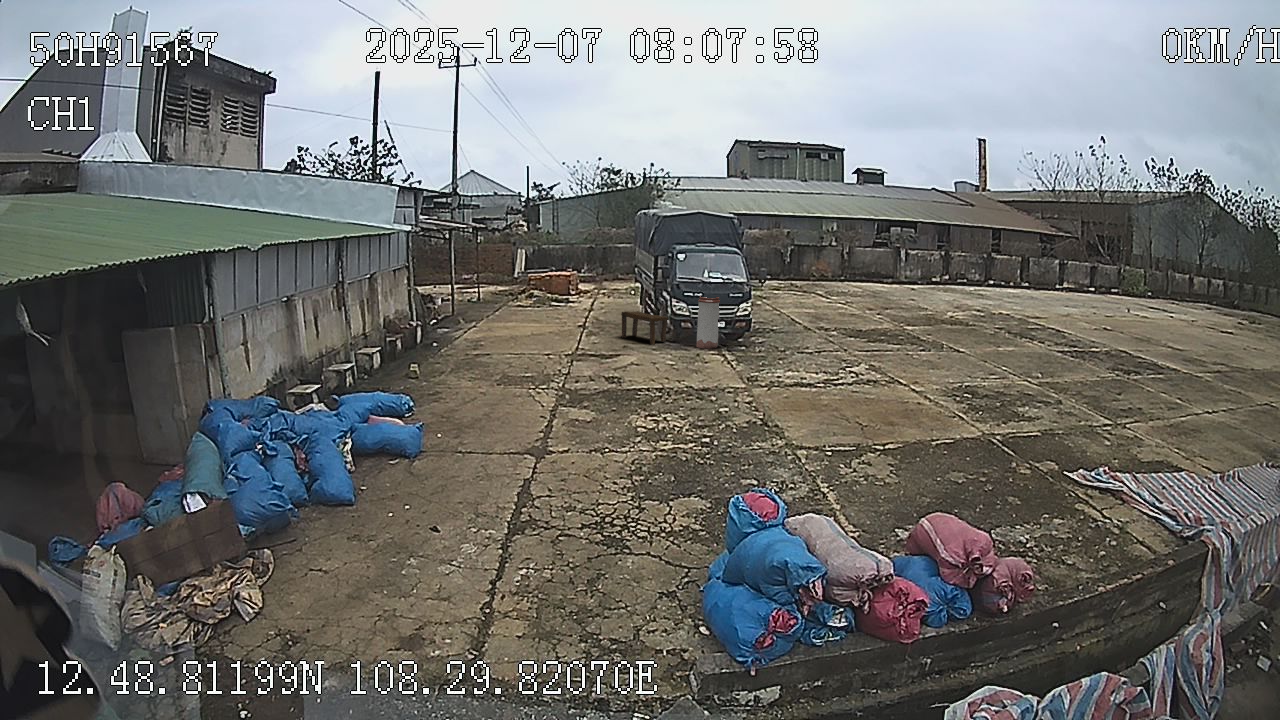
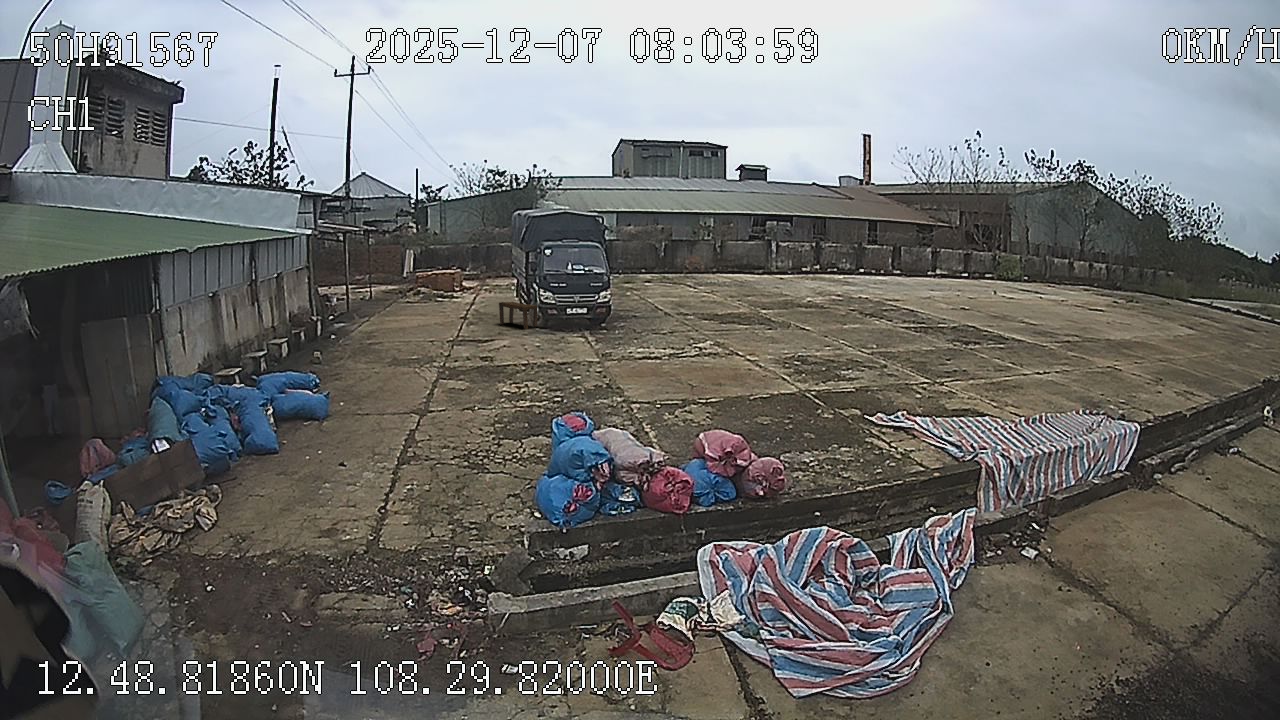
trash can: present [696,296,720,349] -> none [563,286,582,331]

